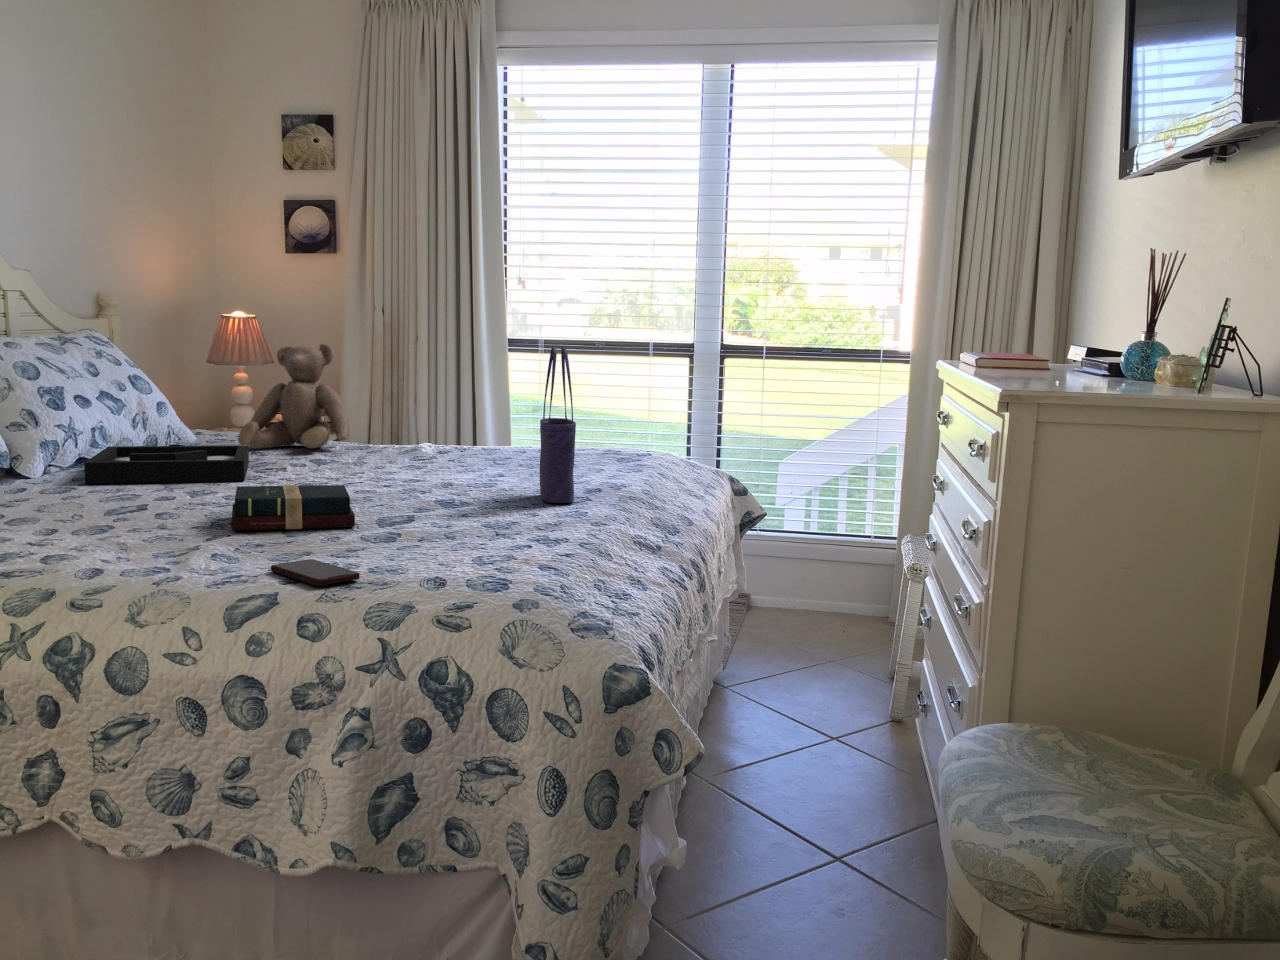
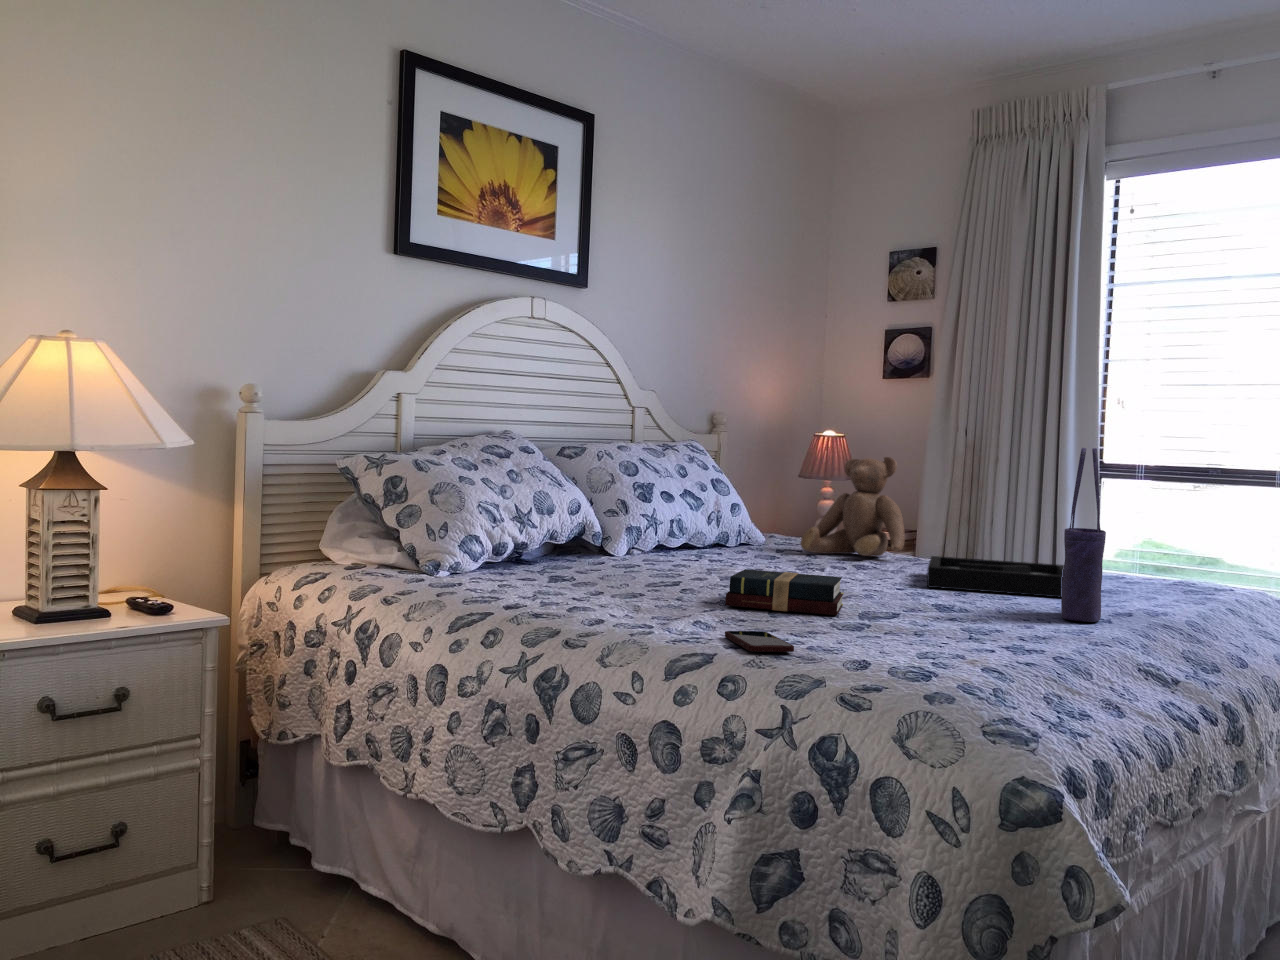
decorative tray: present [84,445,249,484] -> present [927,556,1064,597]

